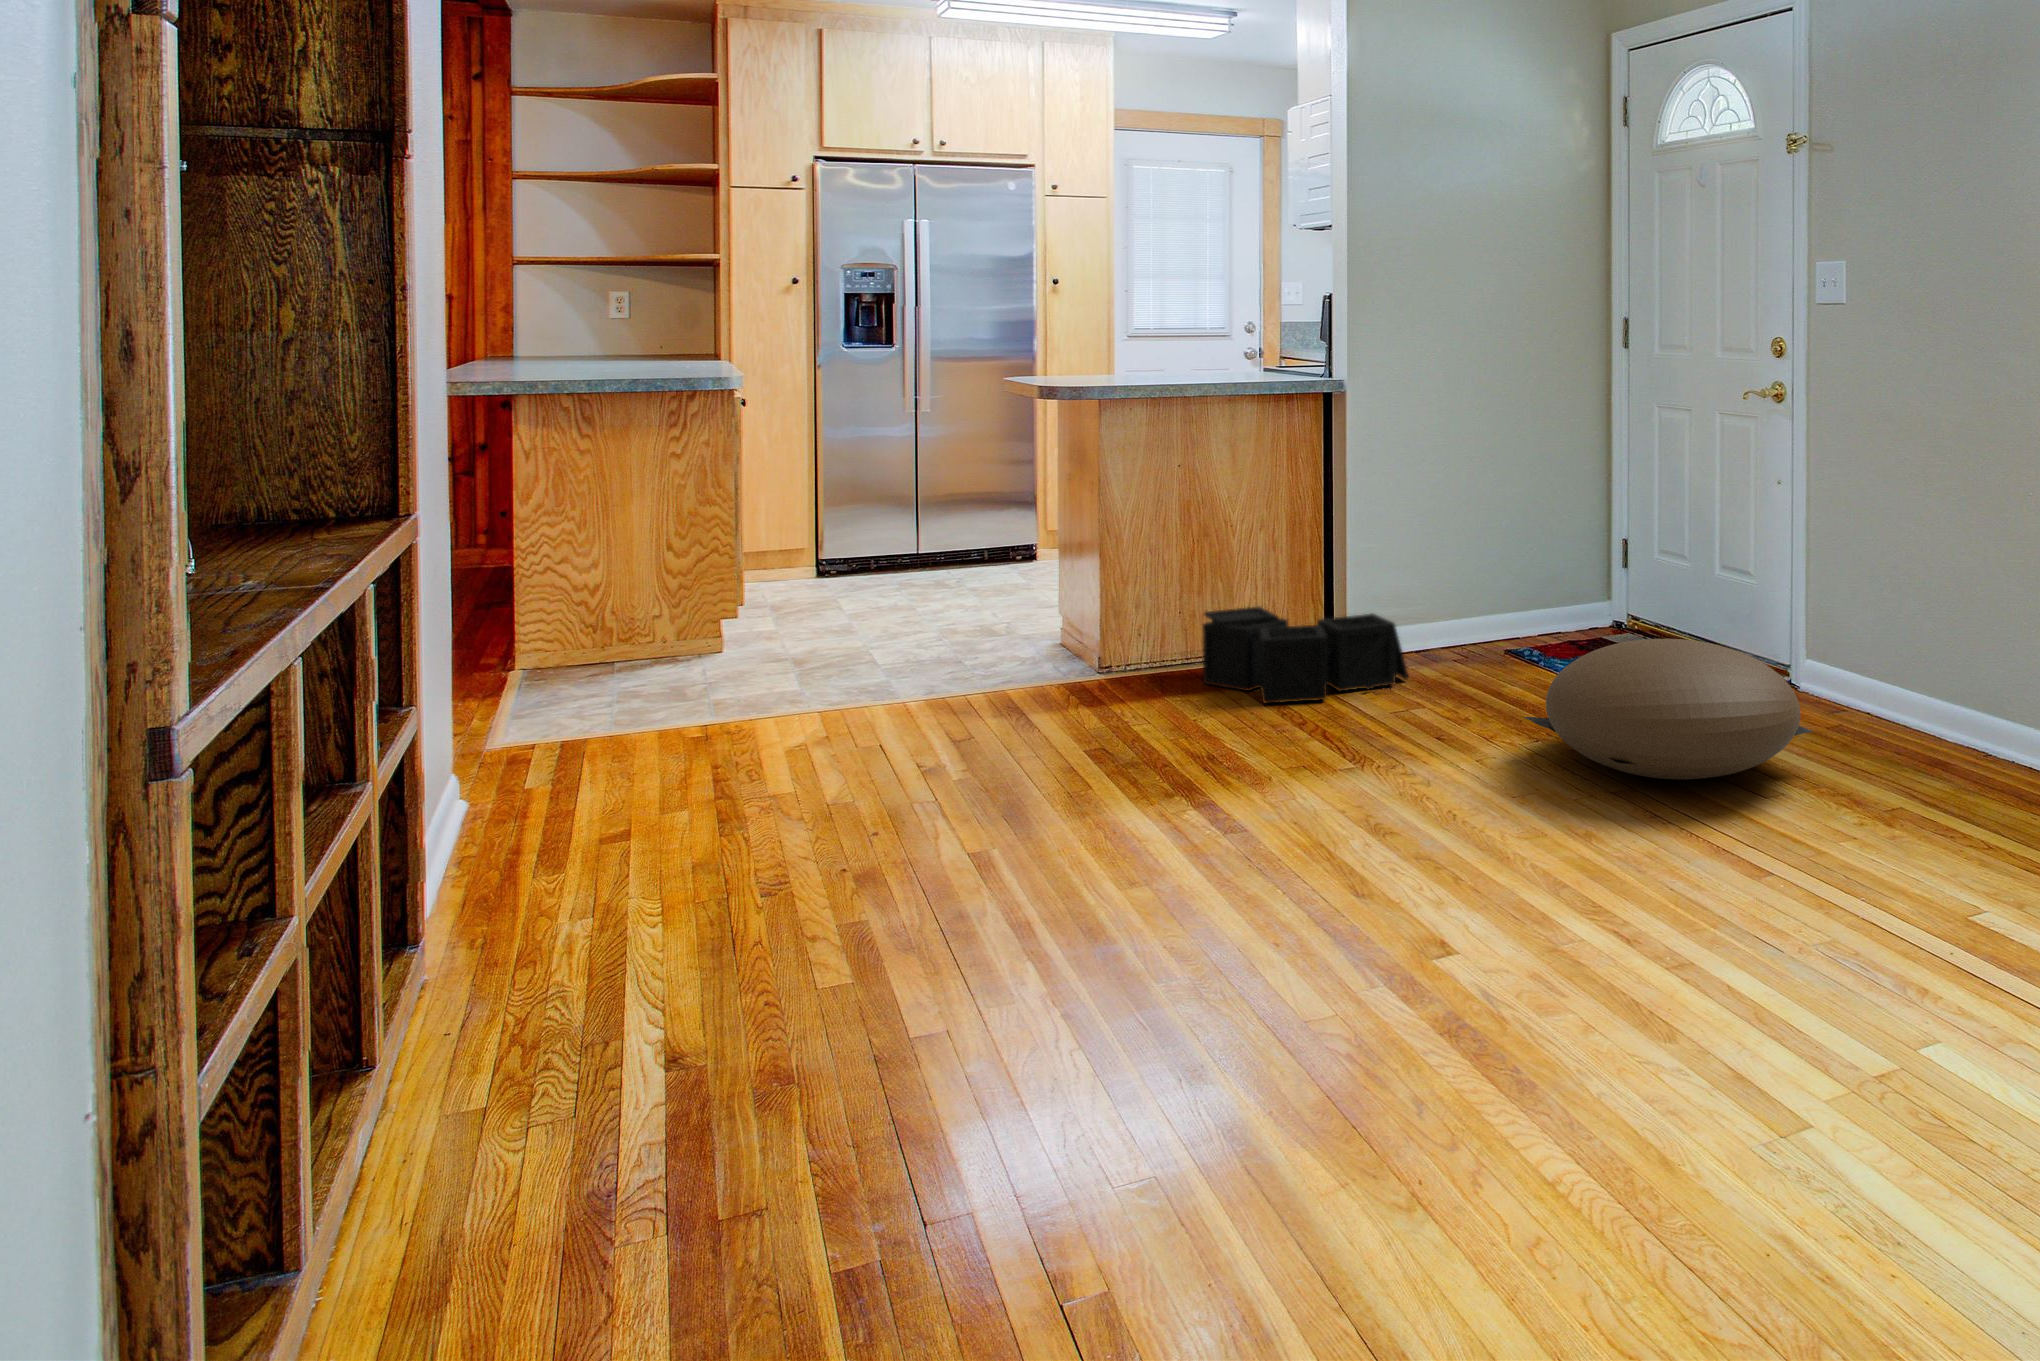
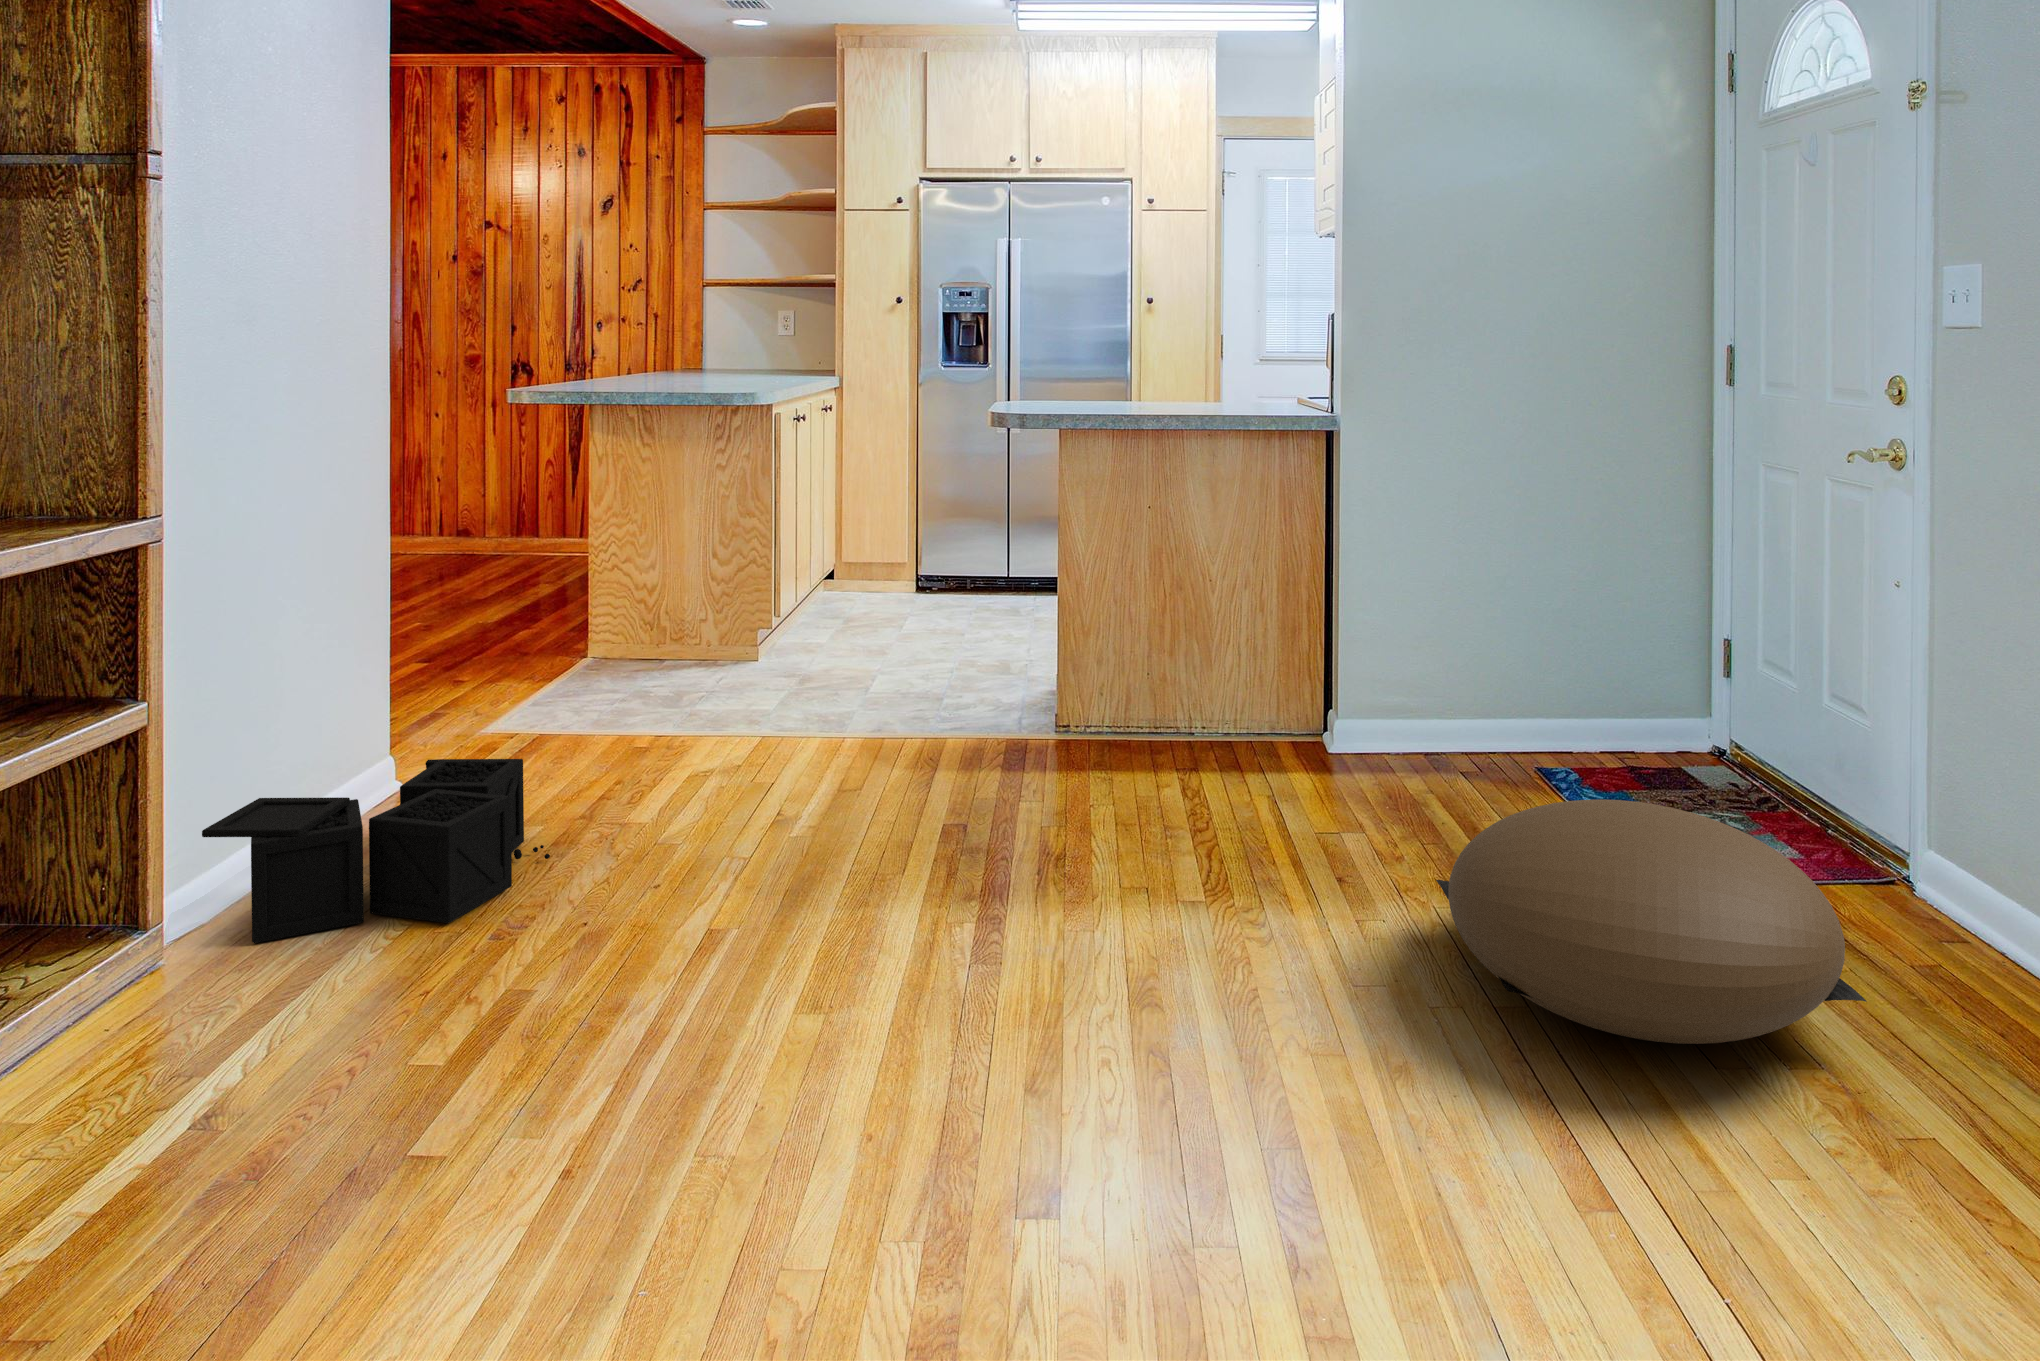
storage bin: present [1202,606,1409,703] -> present [202,759,550,943]

